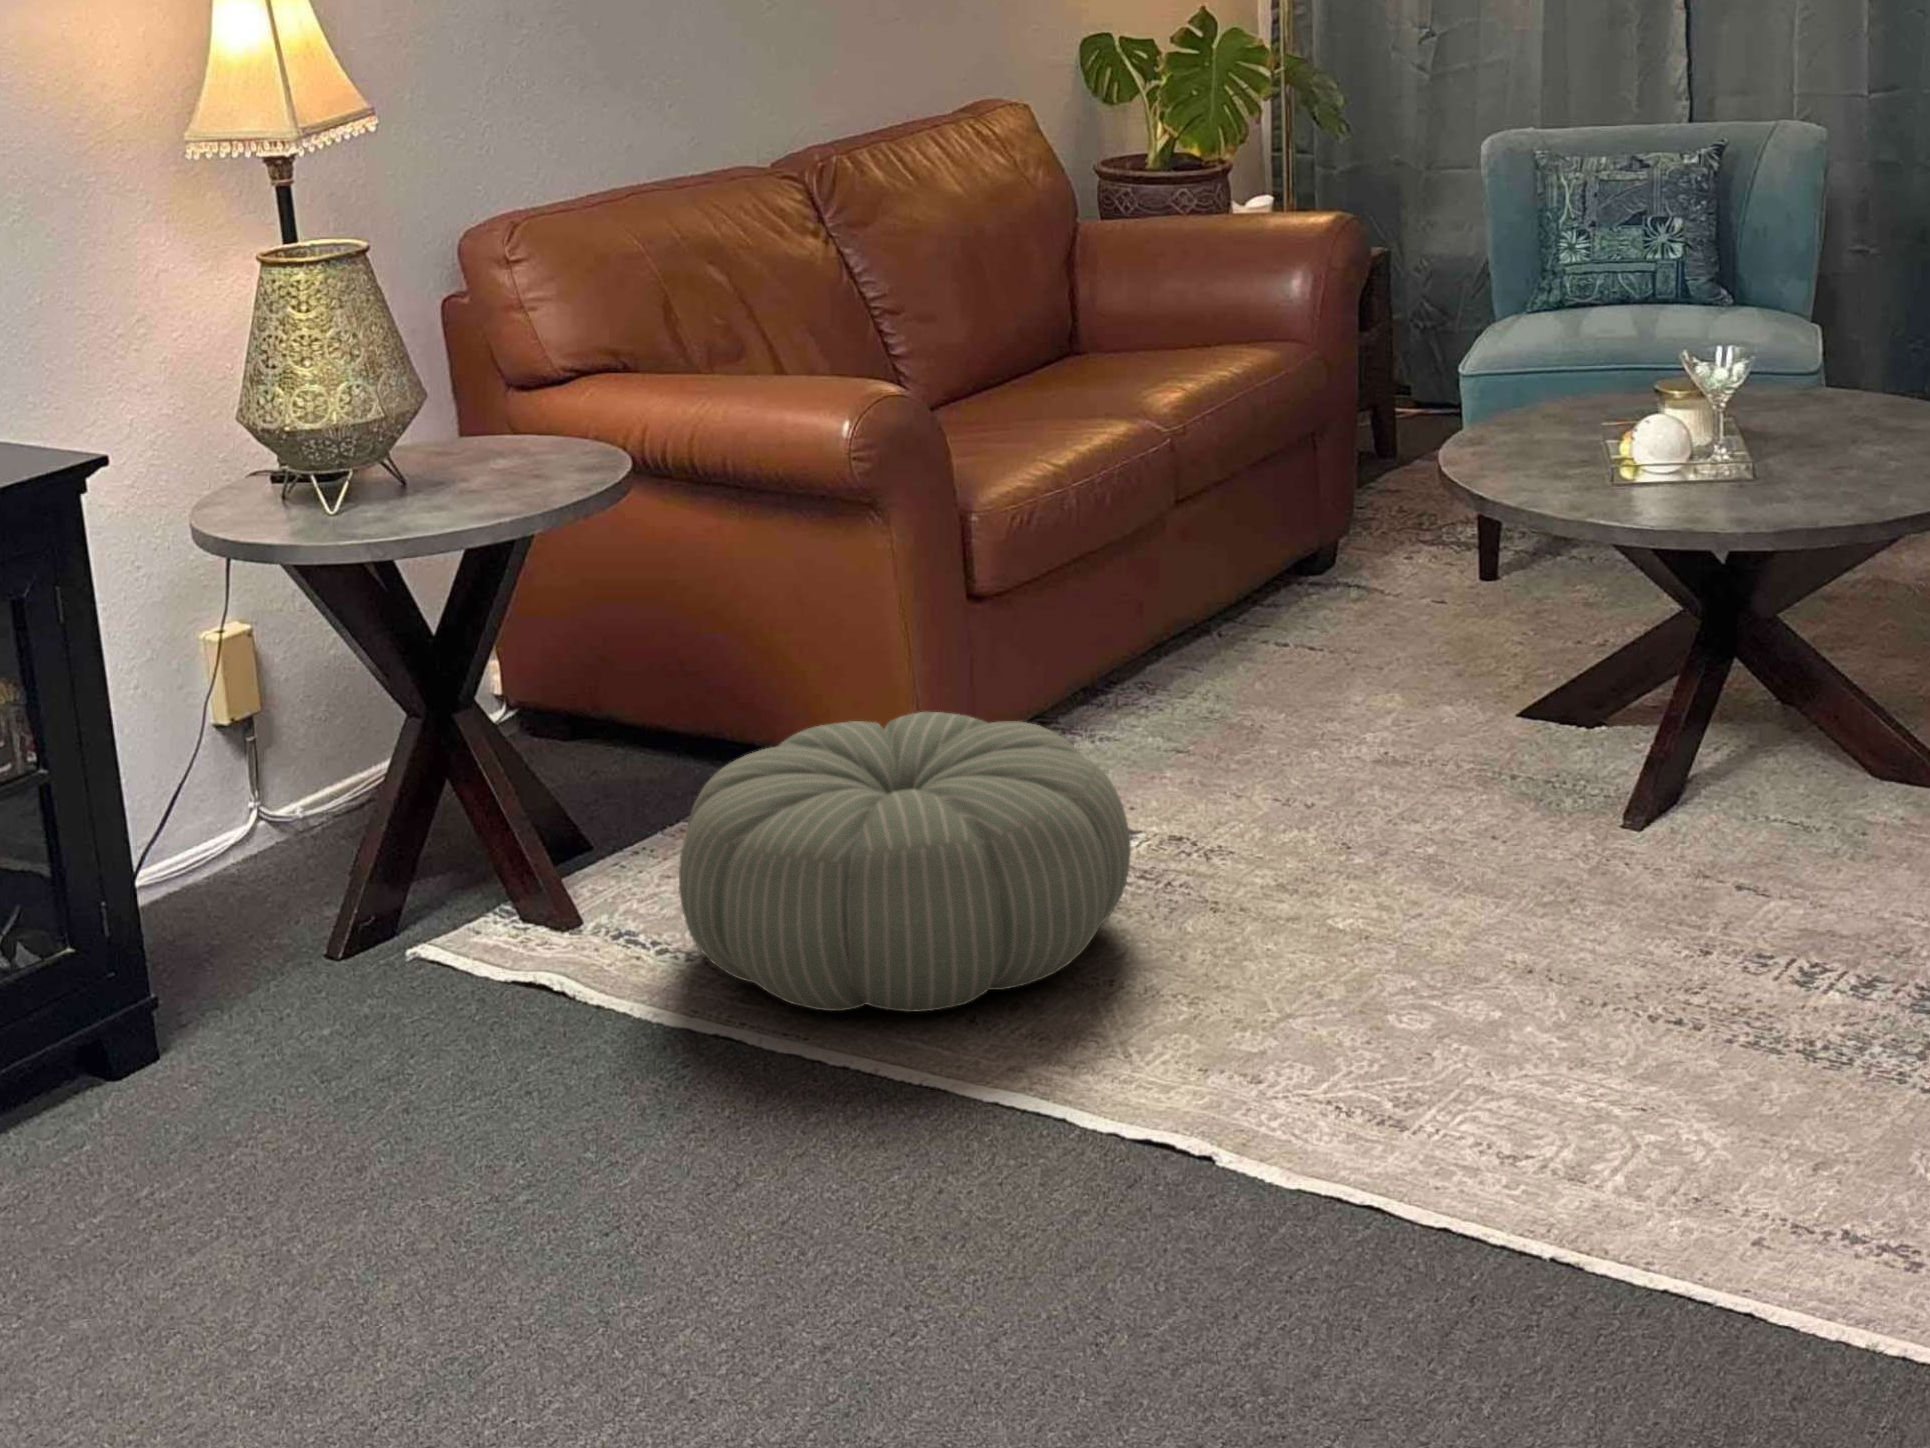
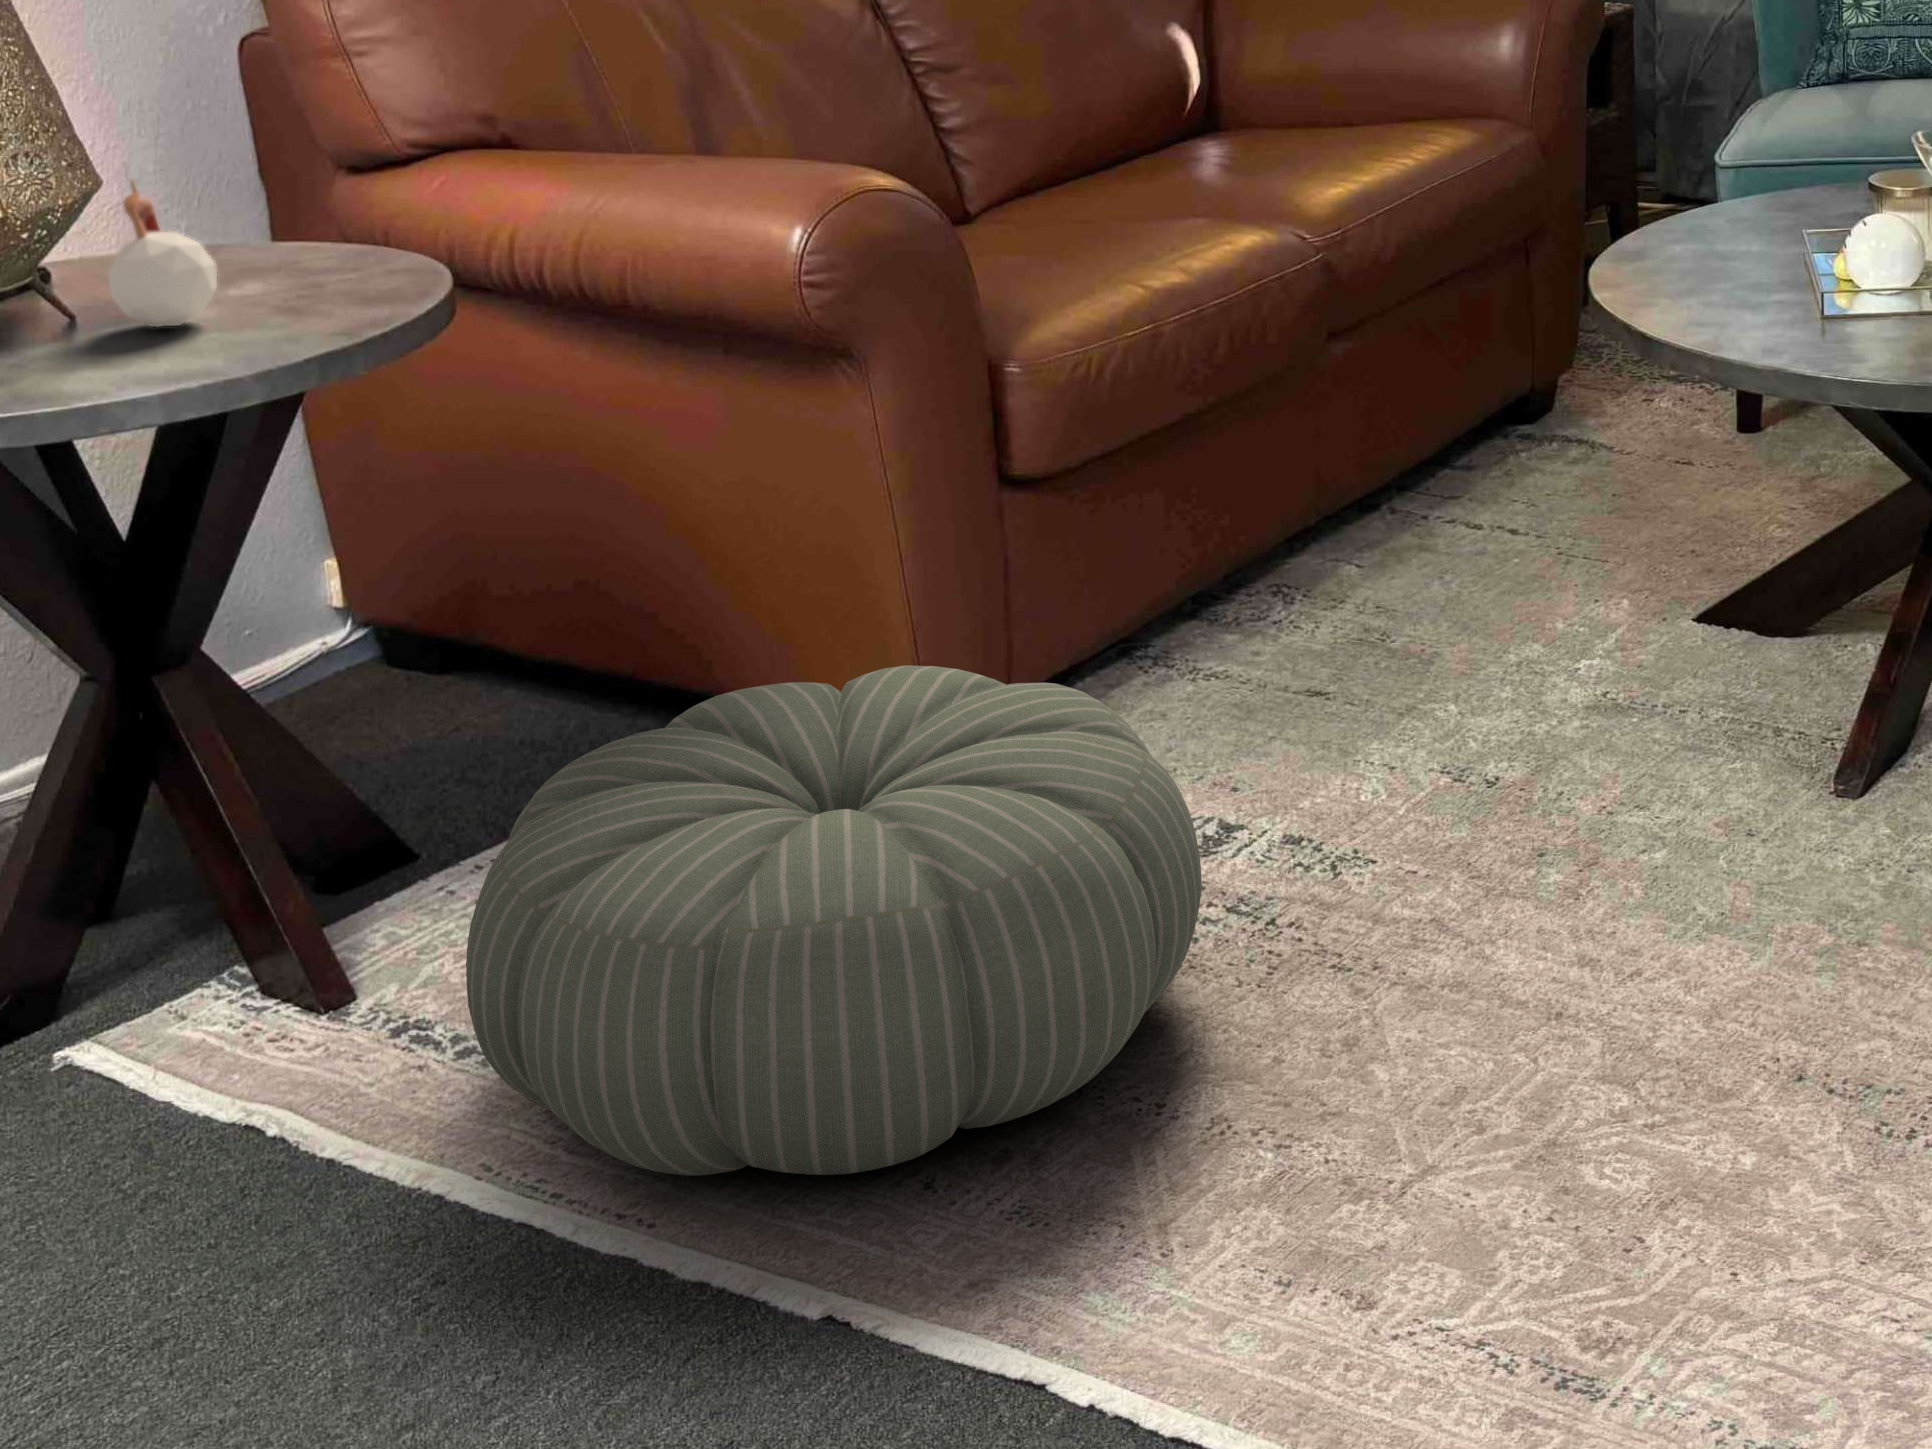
candle: none [440,381,501,486] -> present [109,177,217,327]

